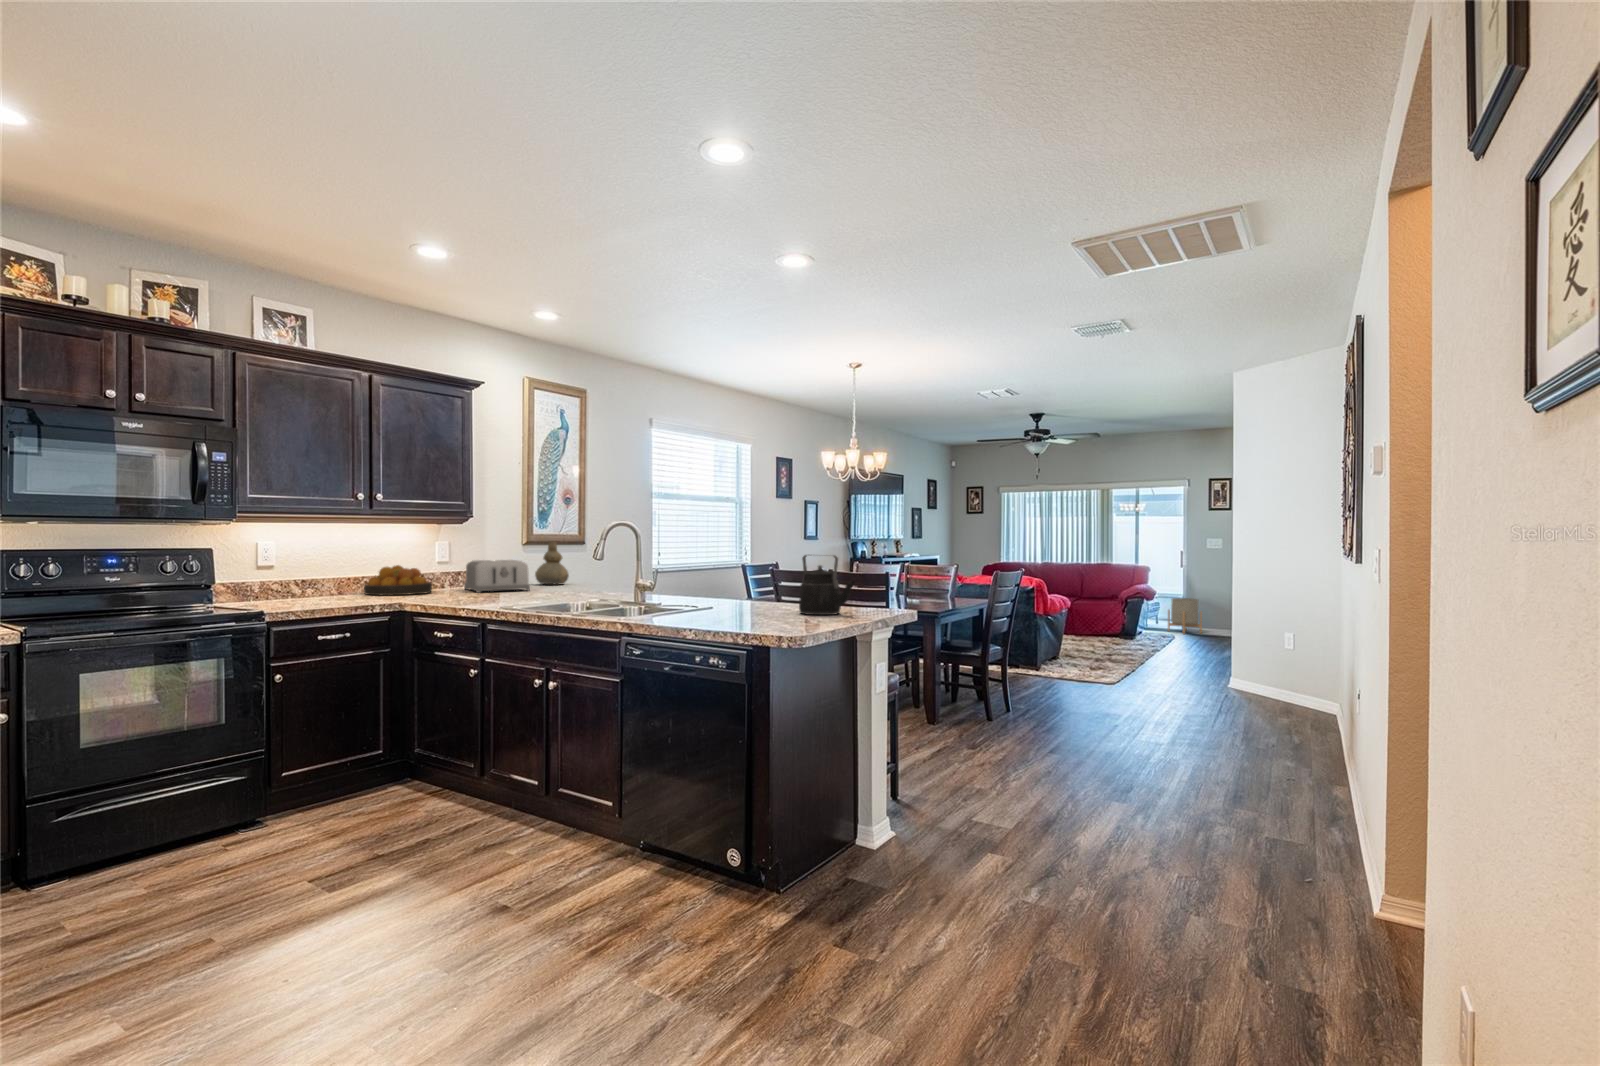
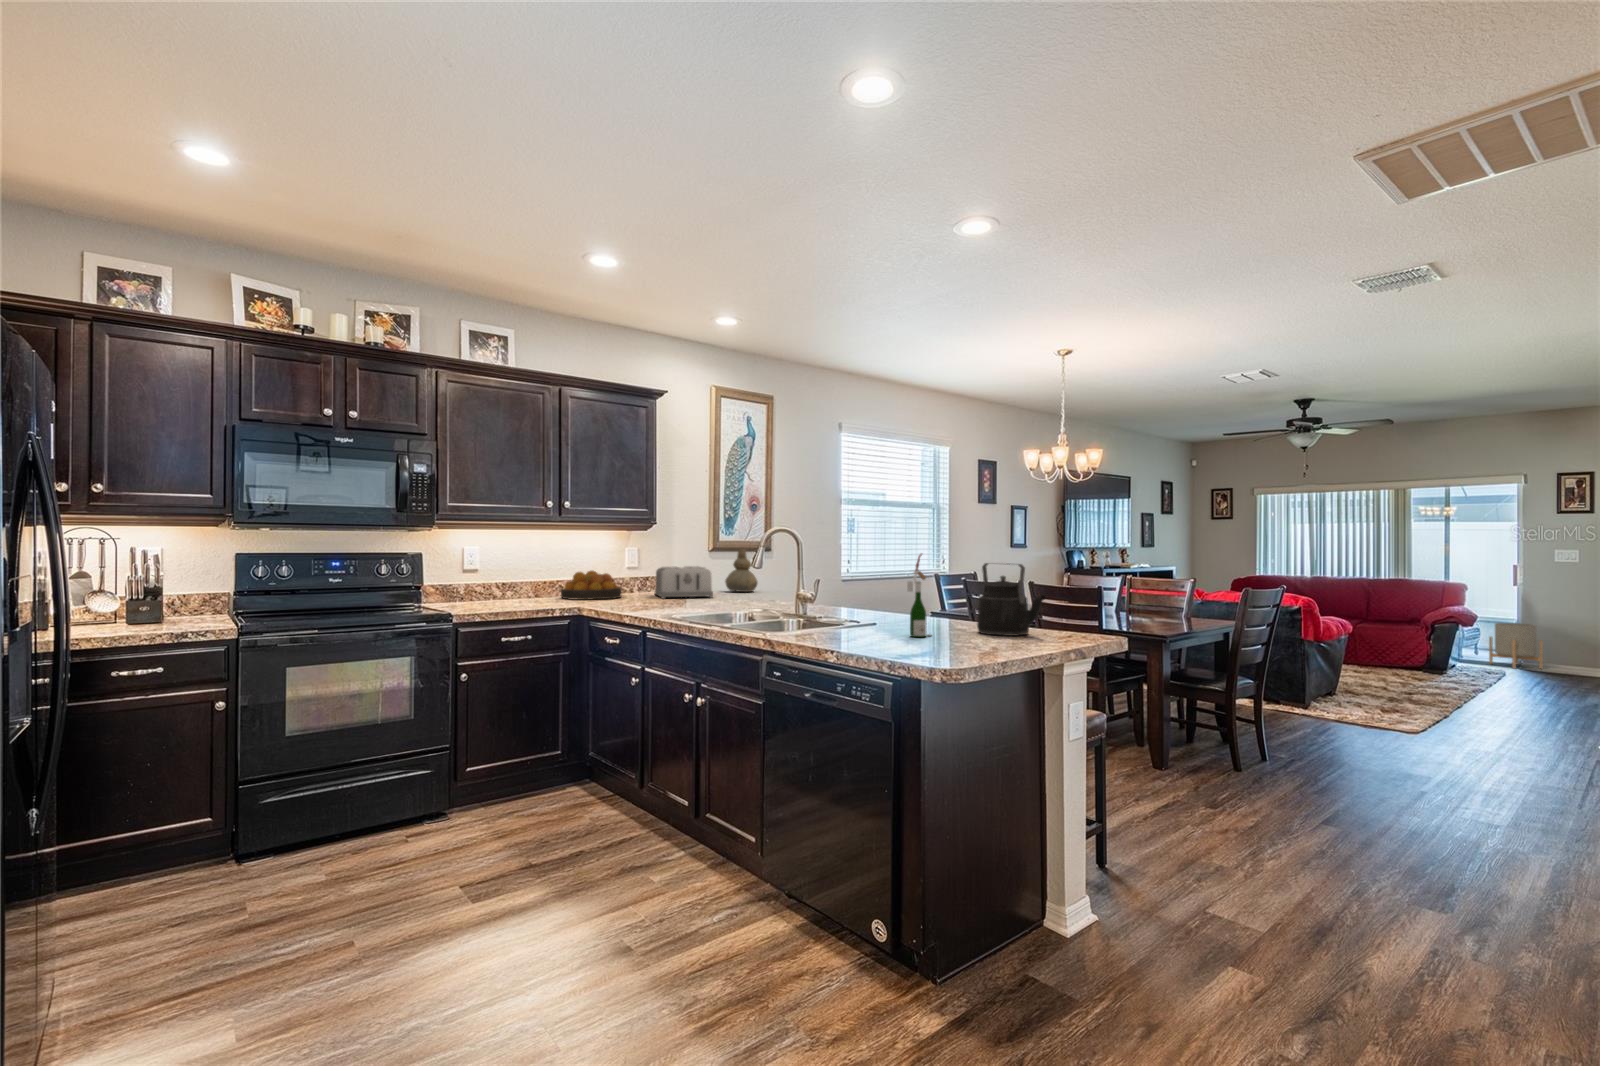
wine bottle: none [744,547,764,618] -> present [907,554,931,637]

